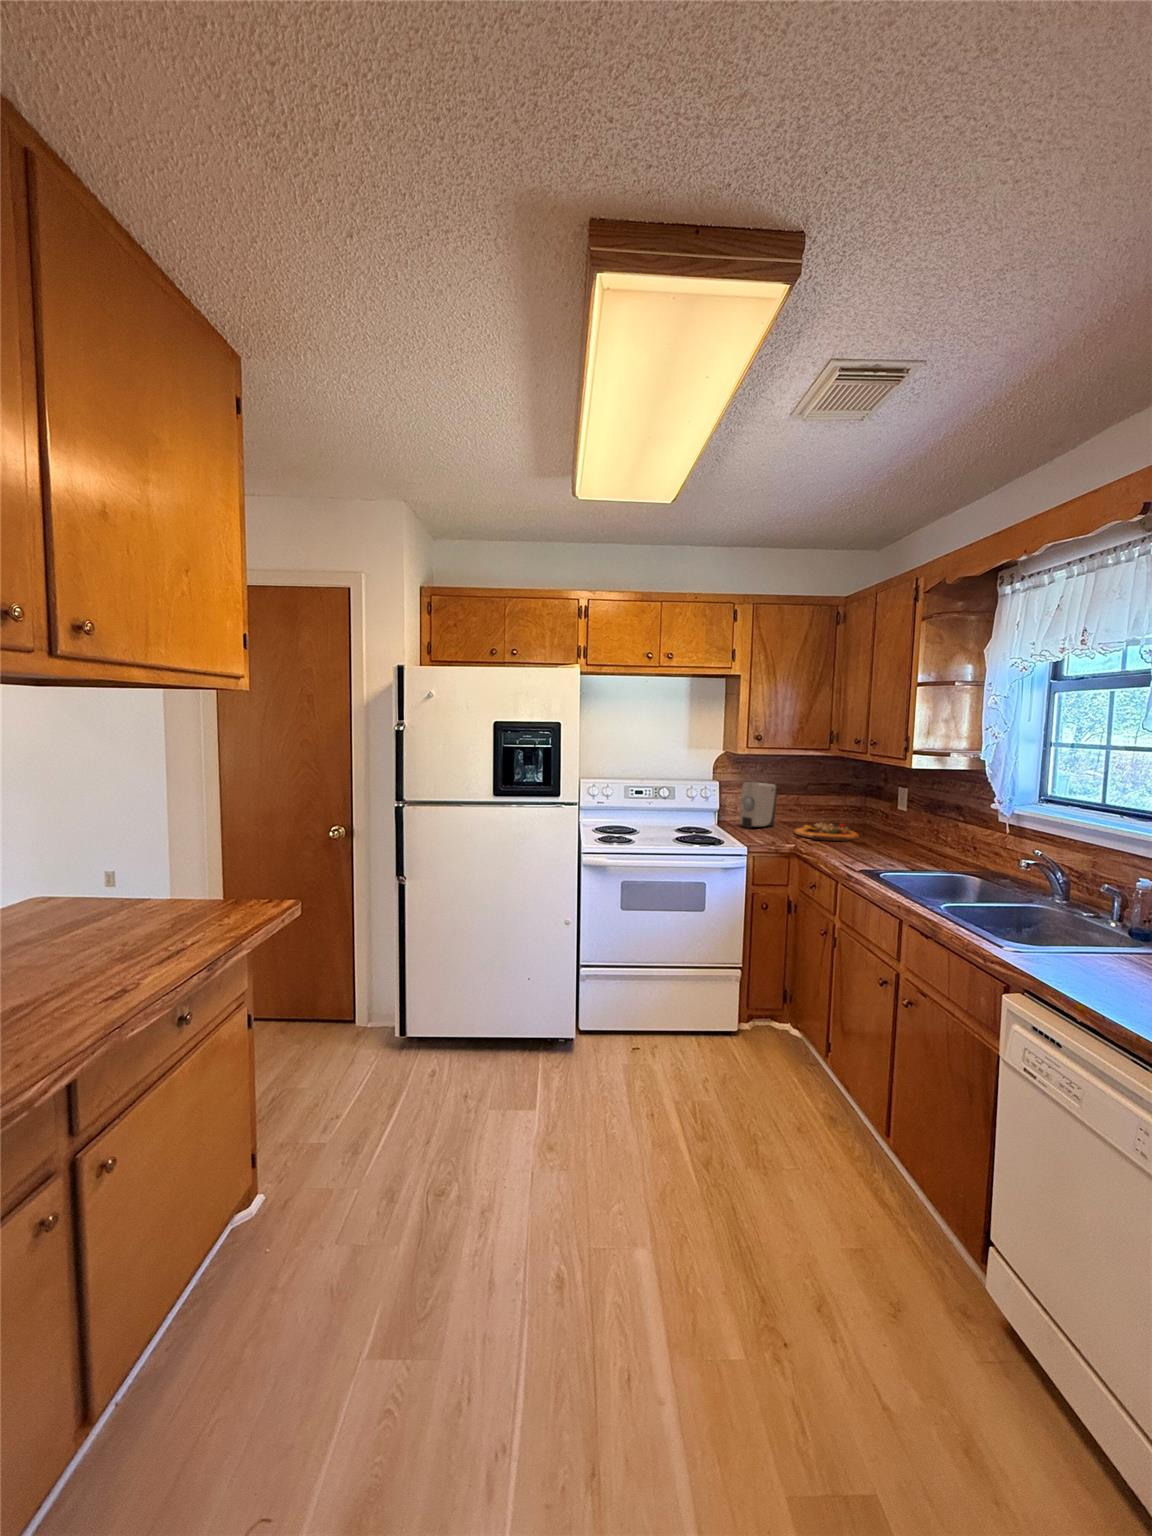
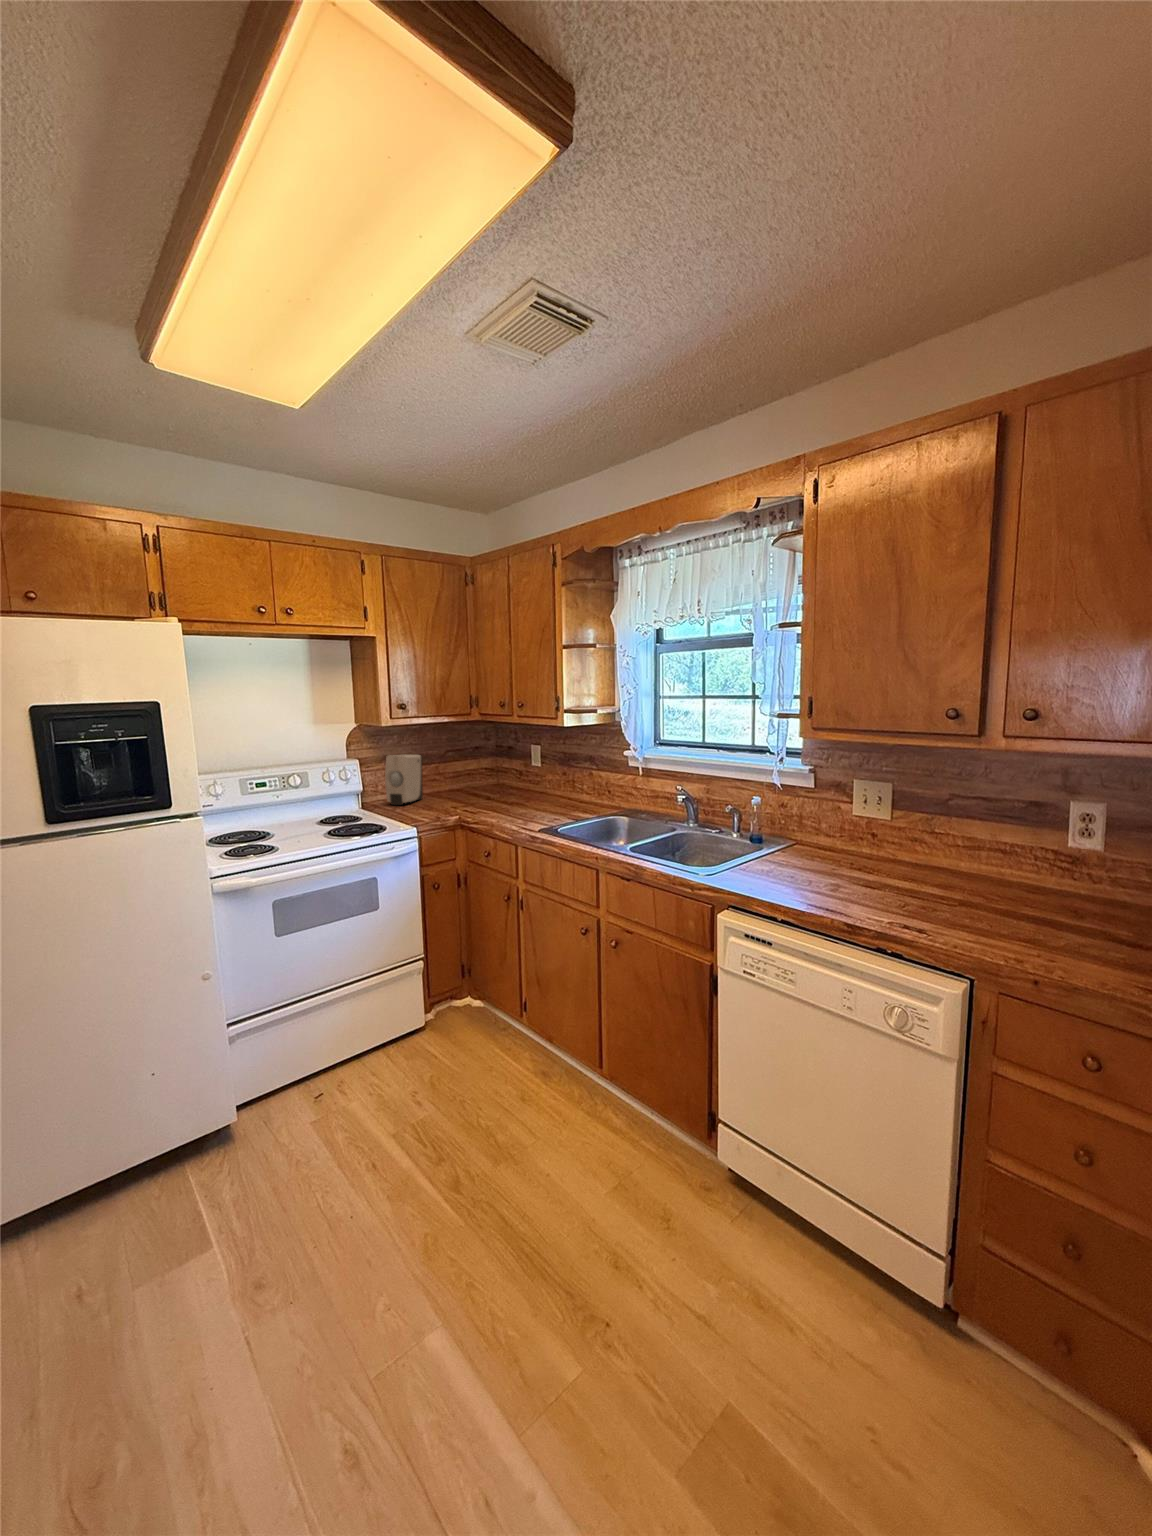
cutting board: present [794,821,859,841] -> none [448,785,510,807]

